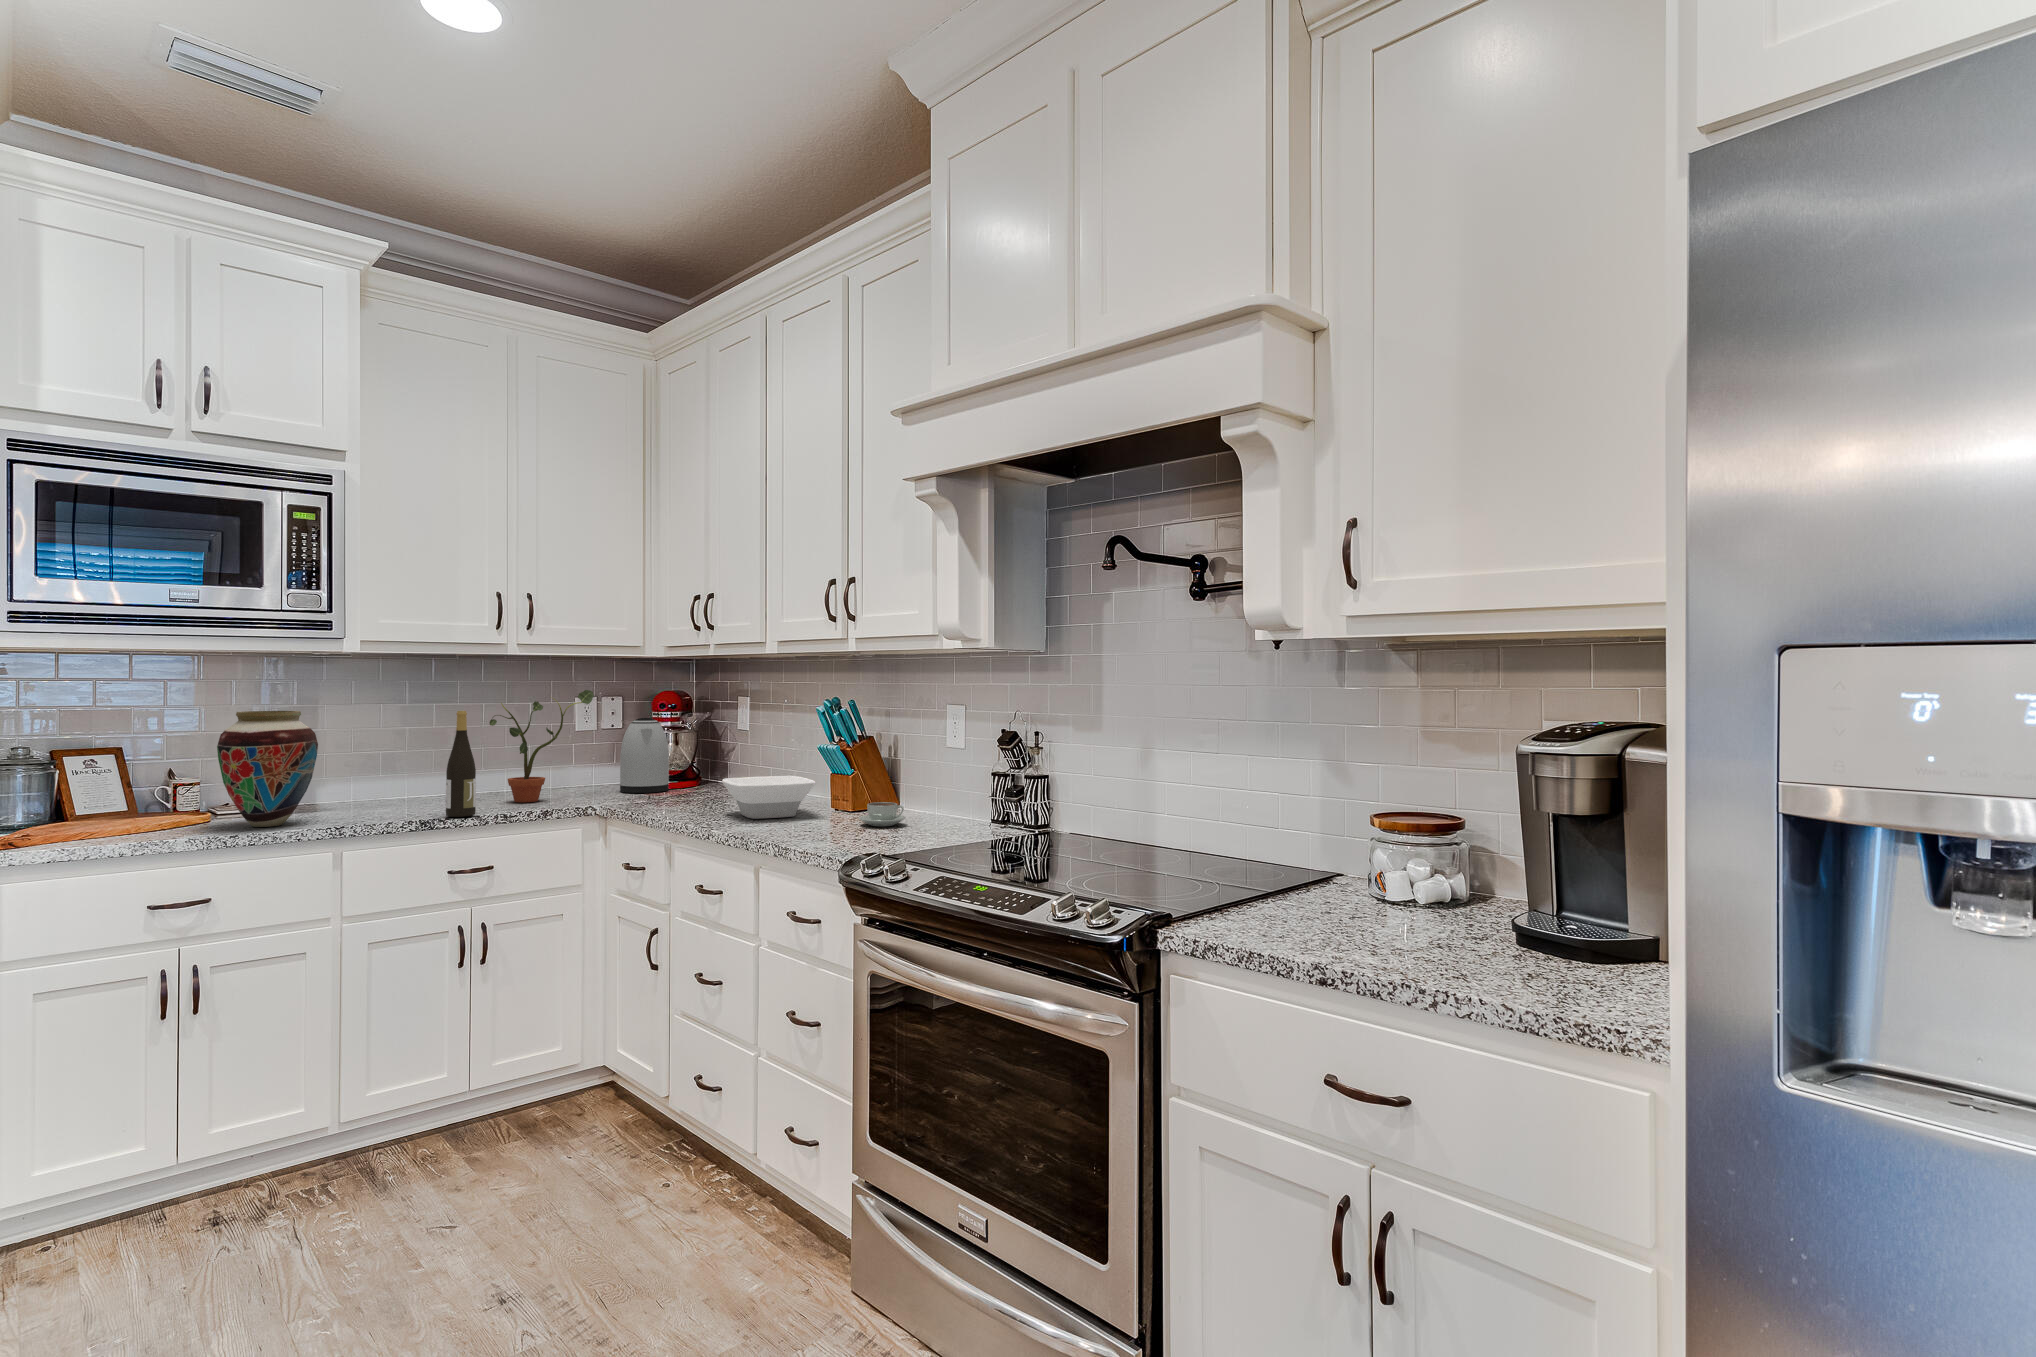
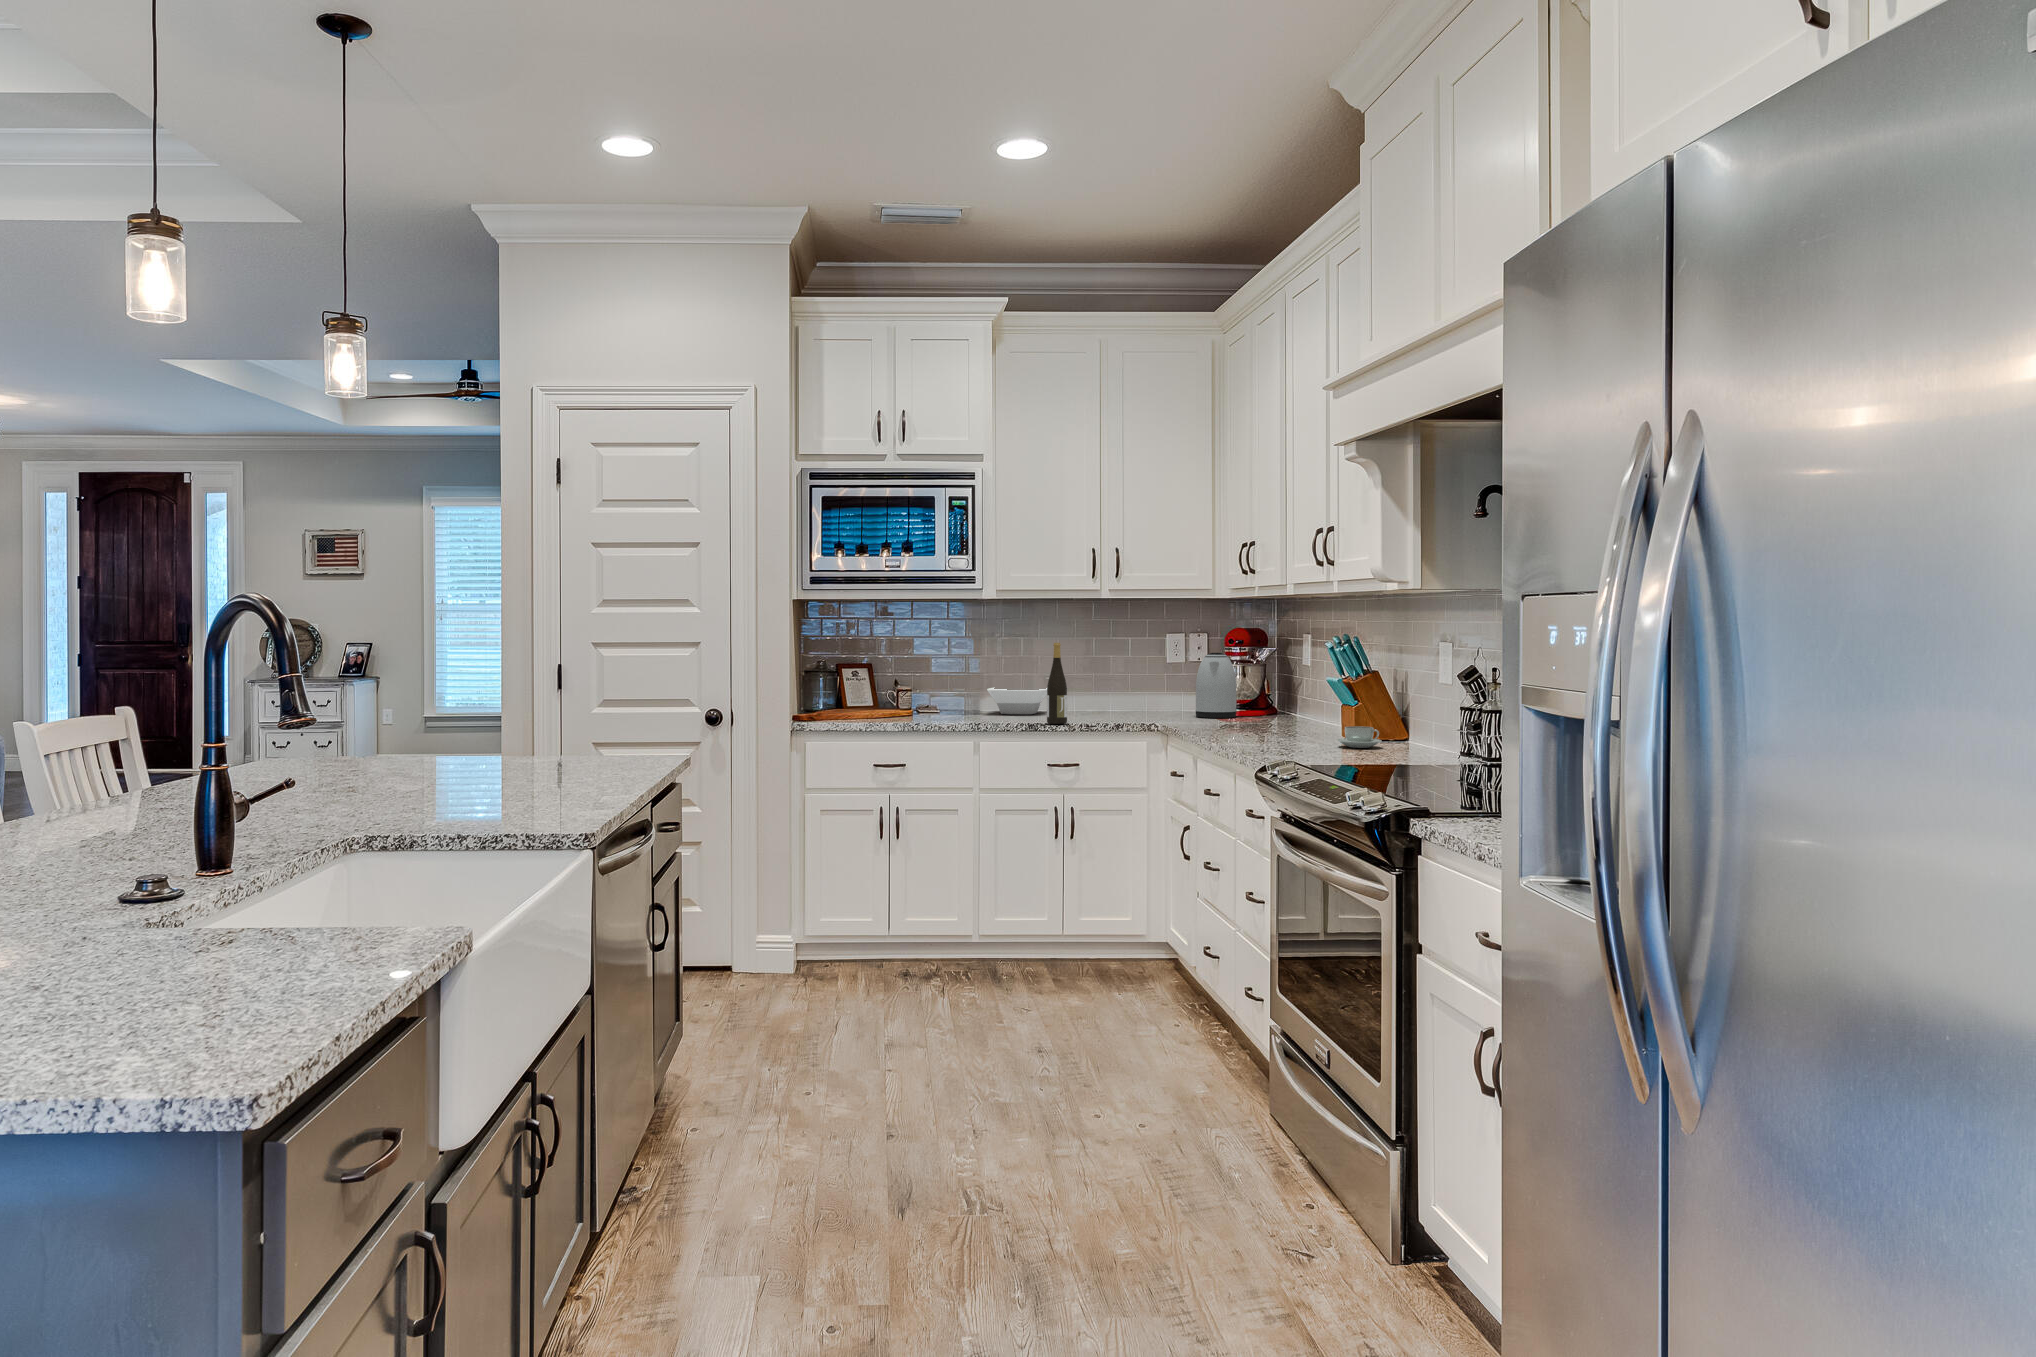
potted plant: present [489,690,594,802] -> none [1089,628,1172,719]
vase: present [217,711,318,827] -> none [912,642,970,722]
bowl: present [722,776,816,819] -> present [987,688,1047,714]

